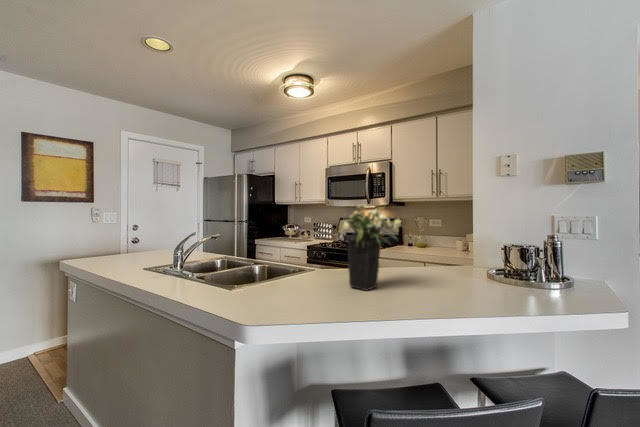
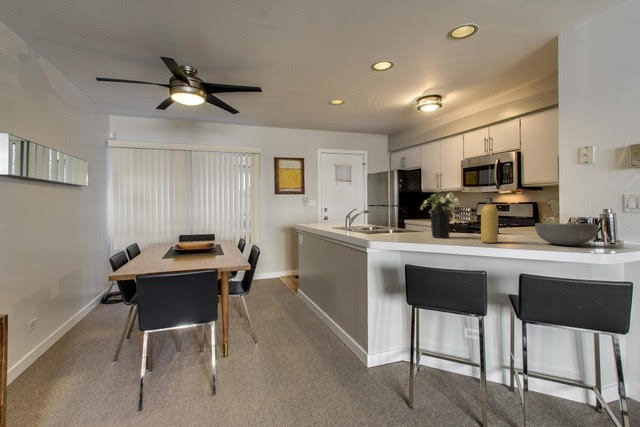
bottle: none [446,220,475,301] -> present [481,198,498,243]
bowl: none [500,258,590,293] -> present [535,223,598,246]

